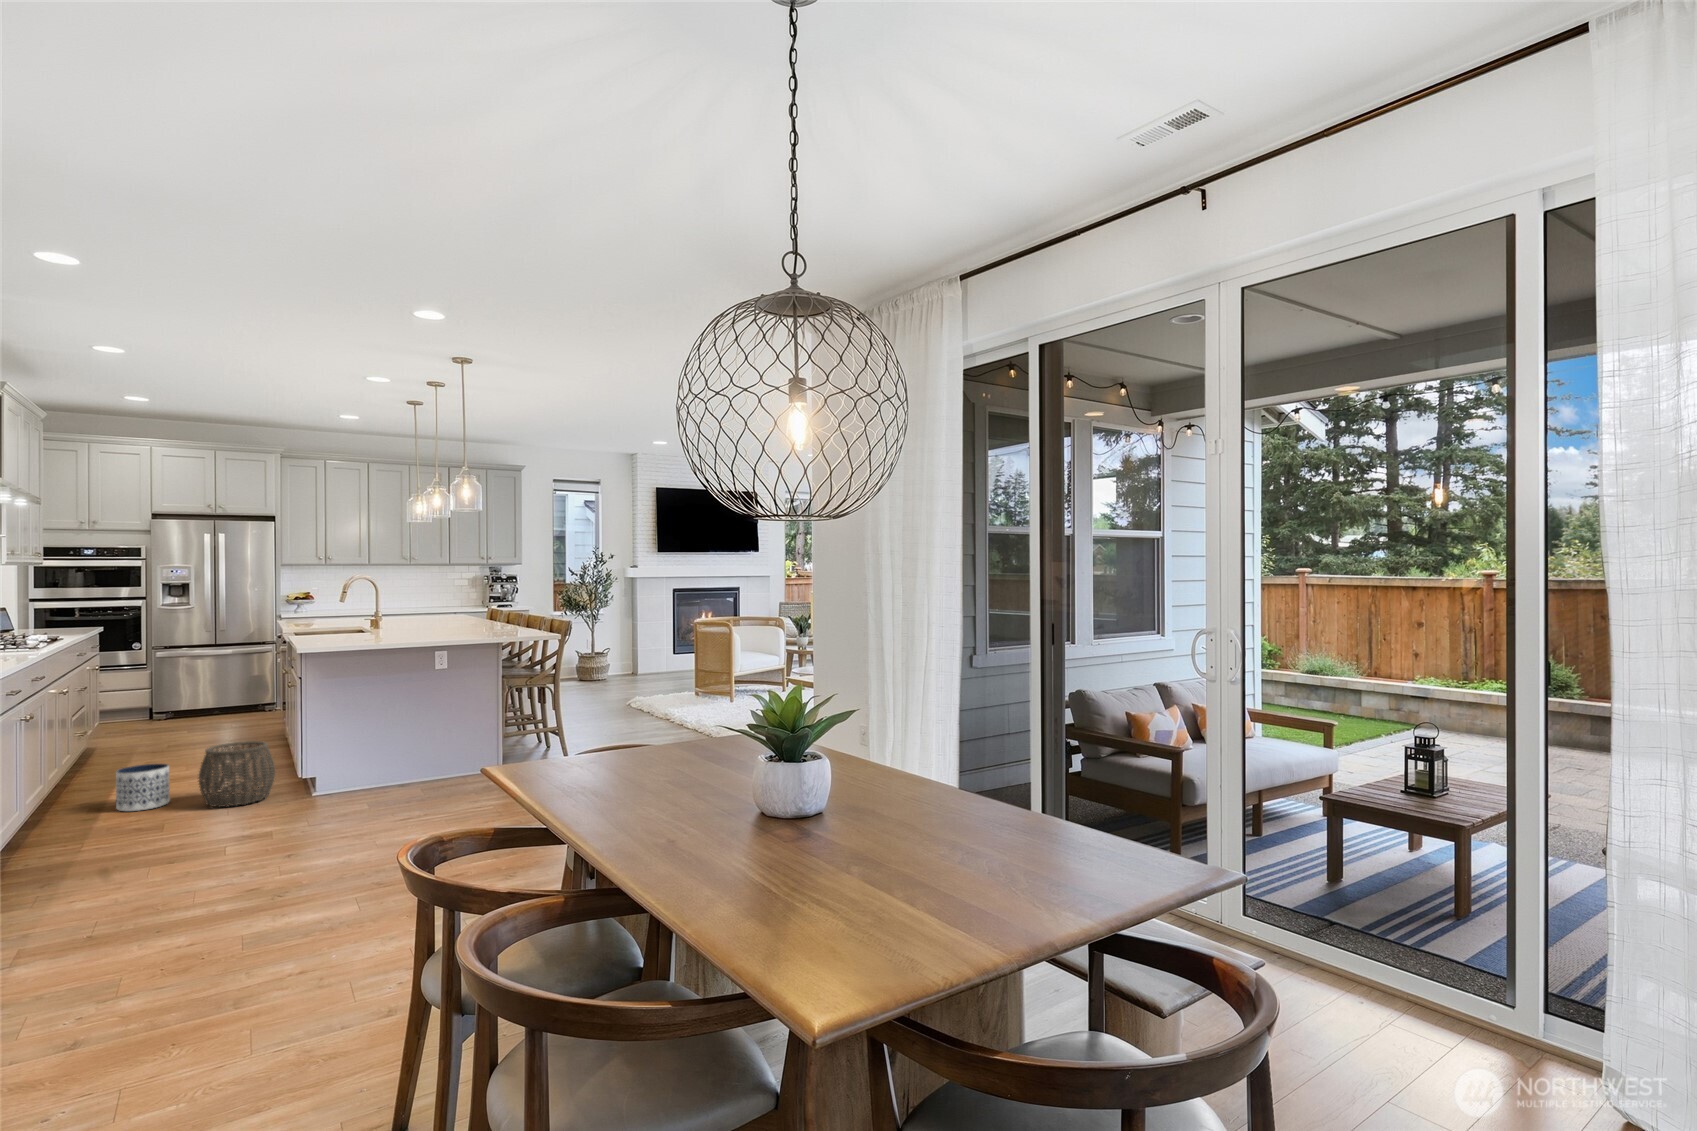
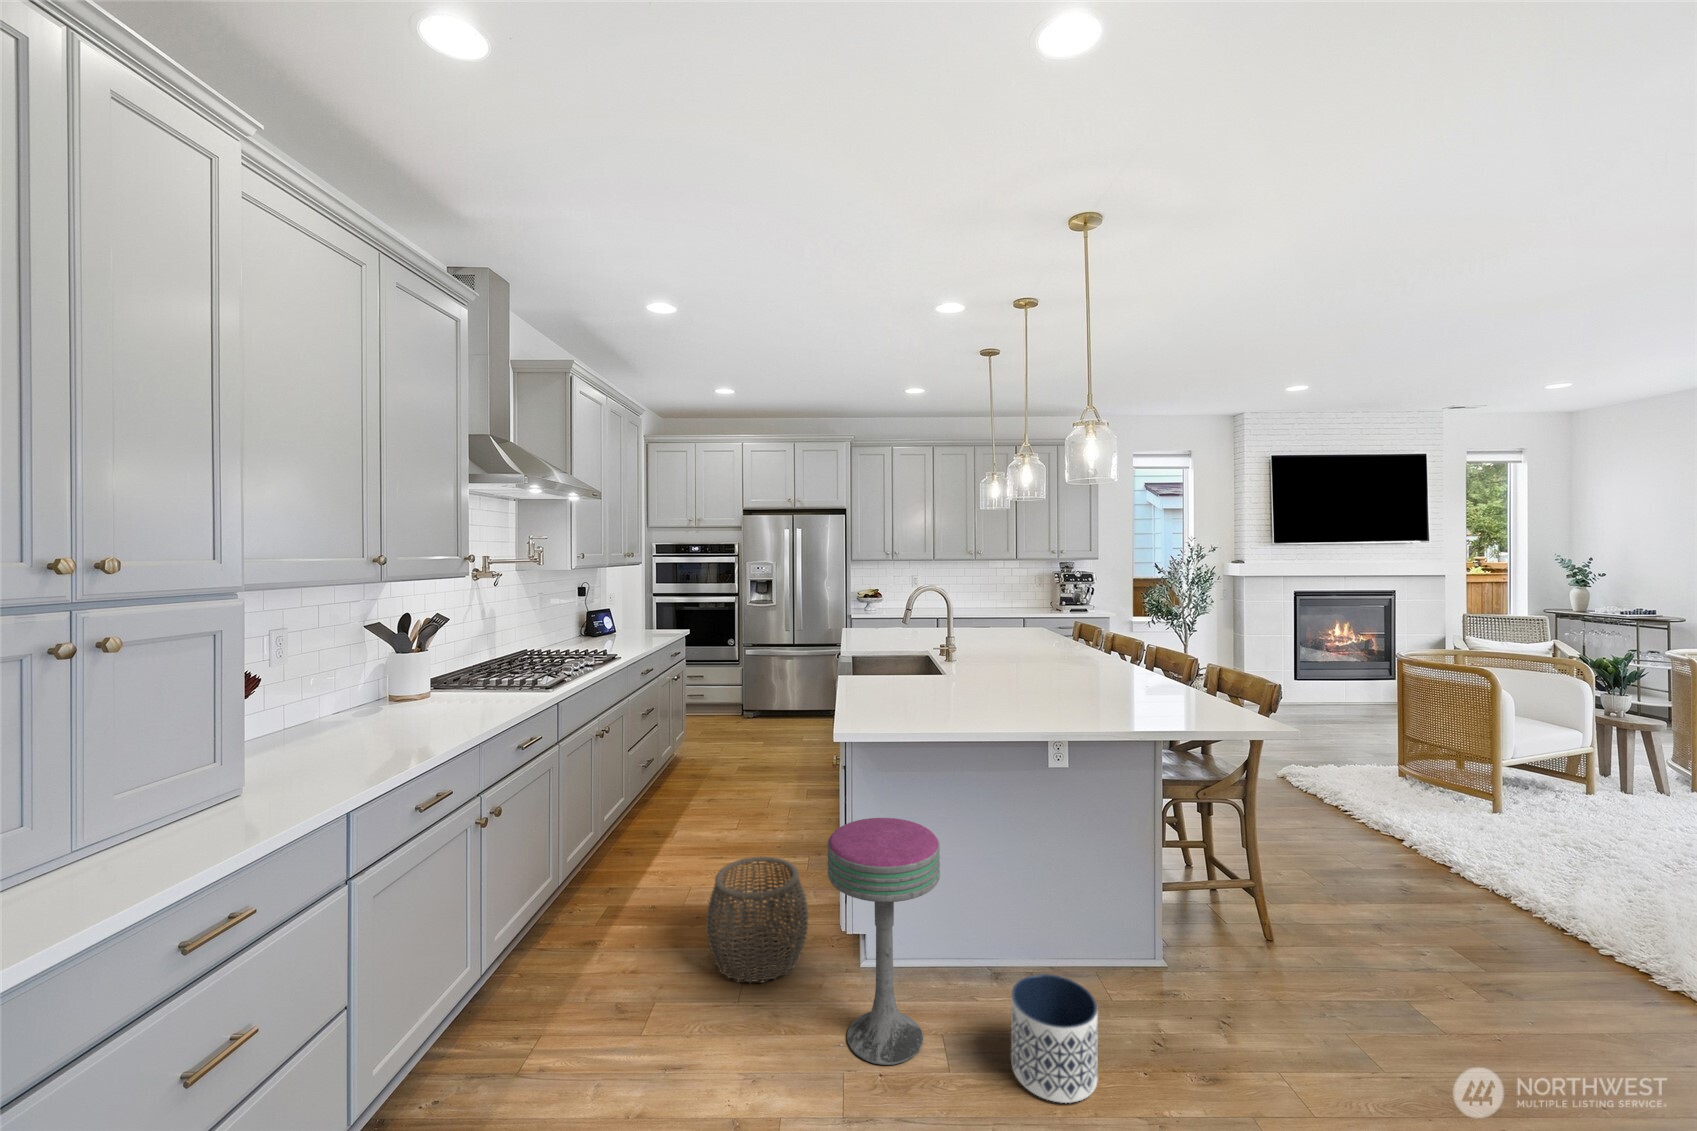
bar stool: none [296,692,365,810] -> present [827,818,940,1065]
planter: present [116,764,170,811] -> present [1011,974,1098,1103]

